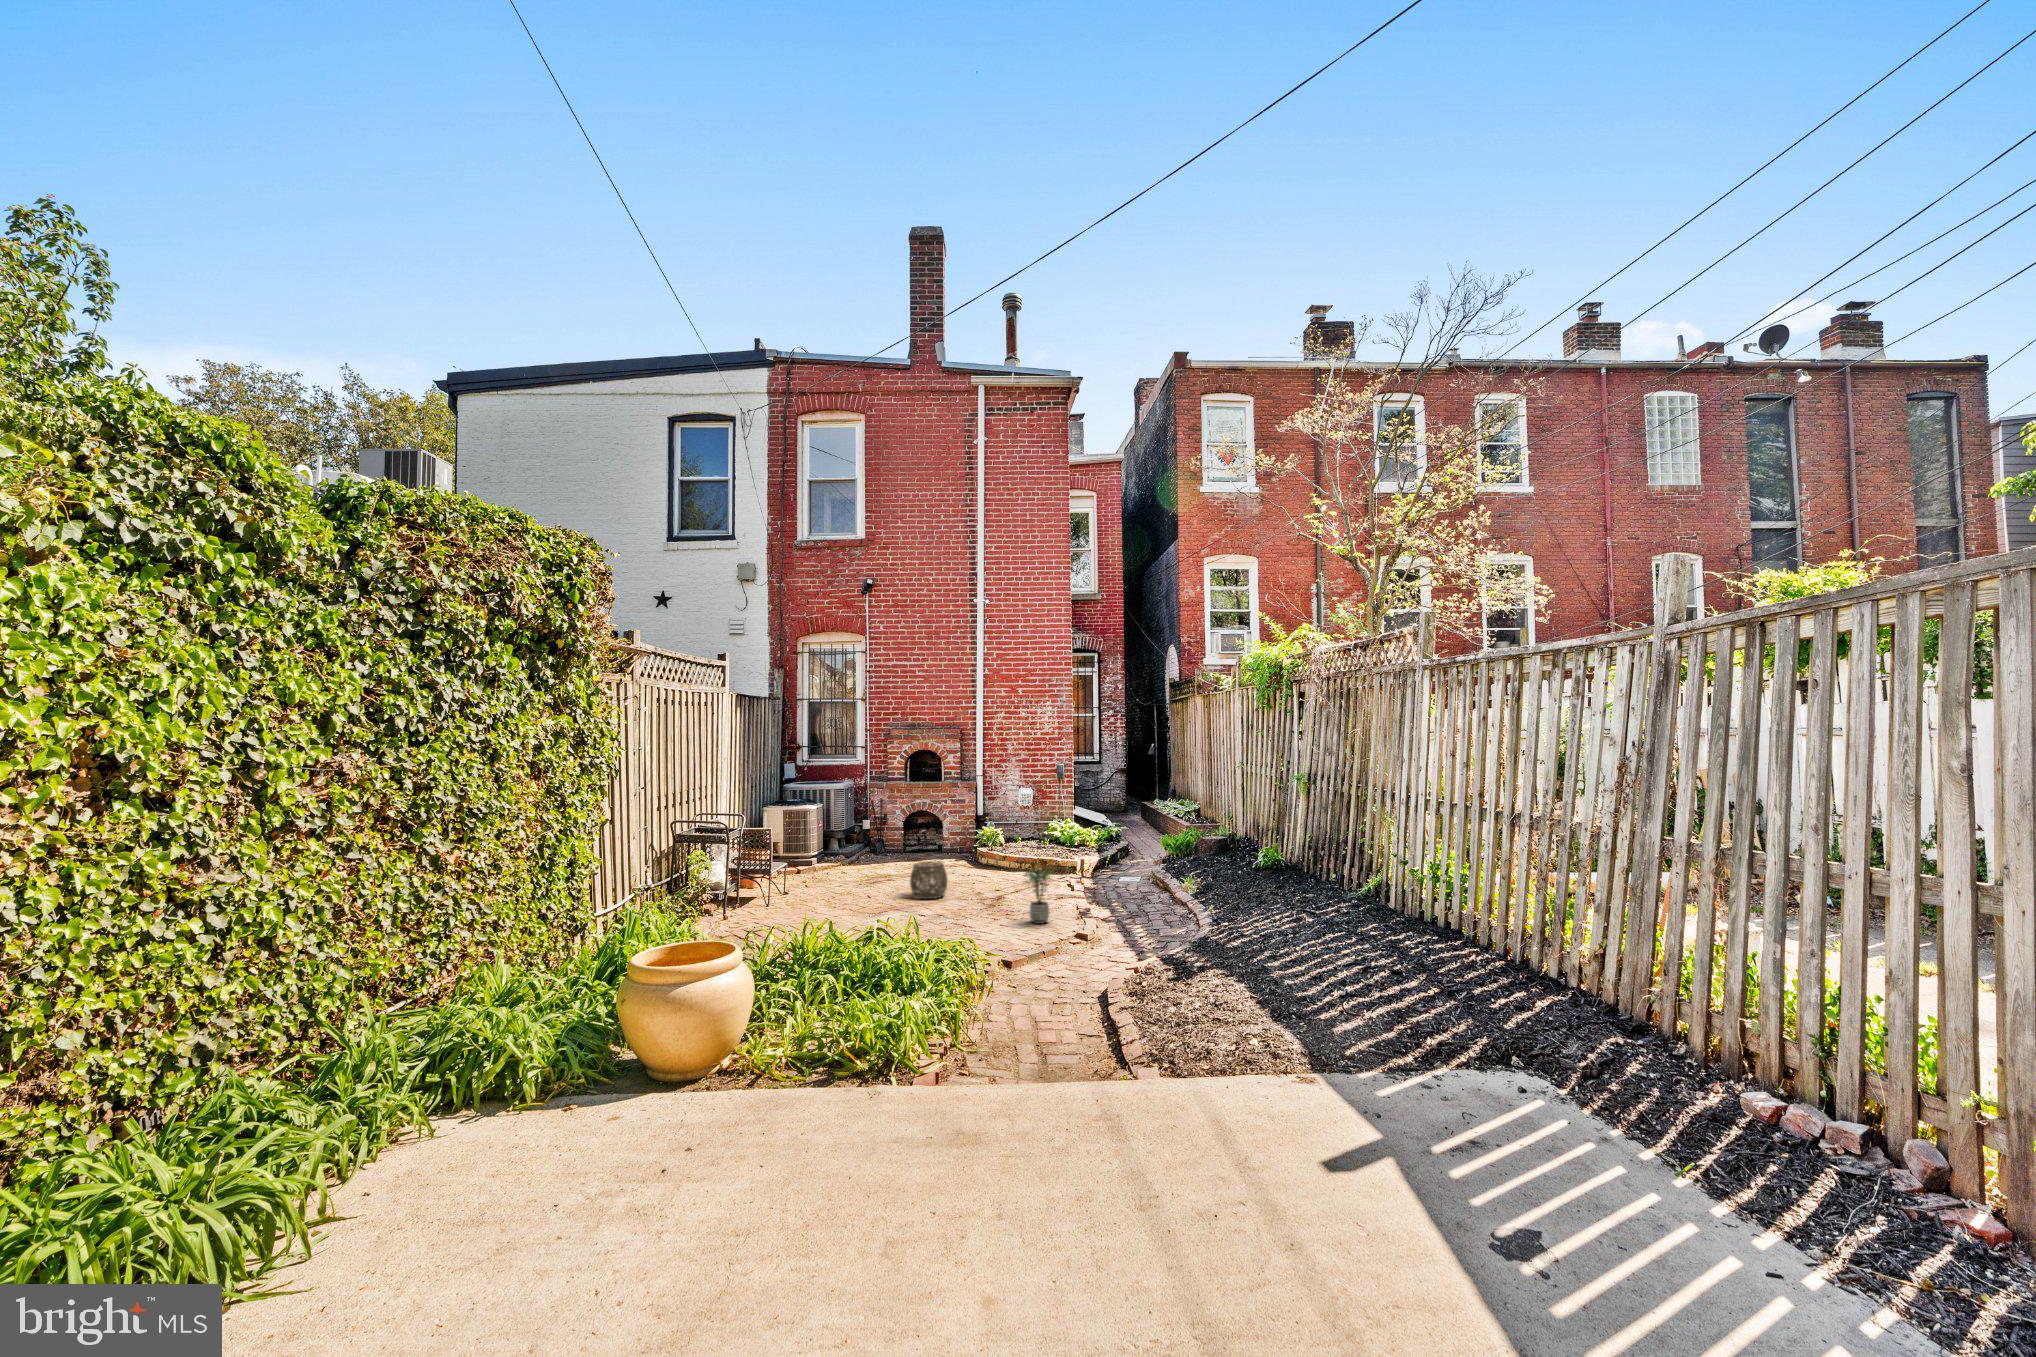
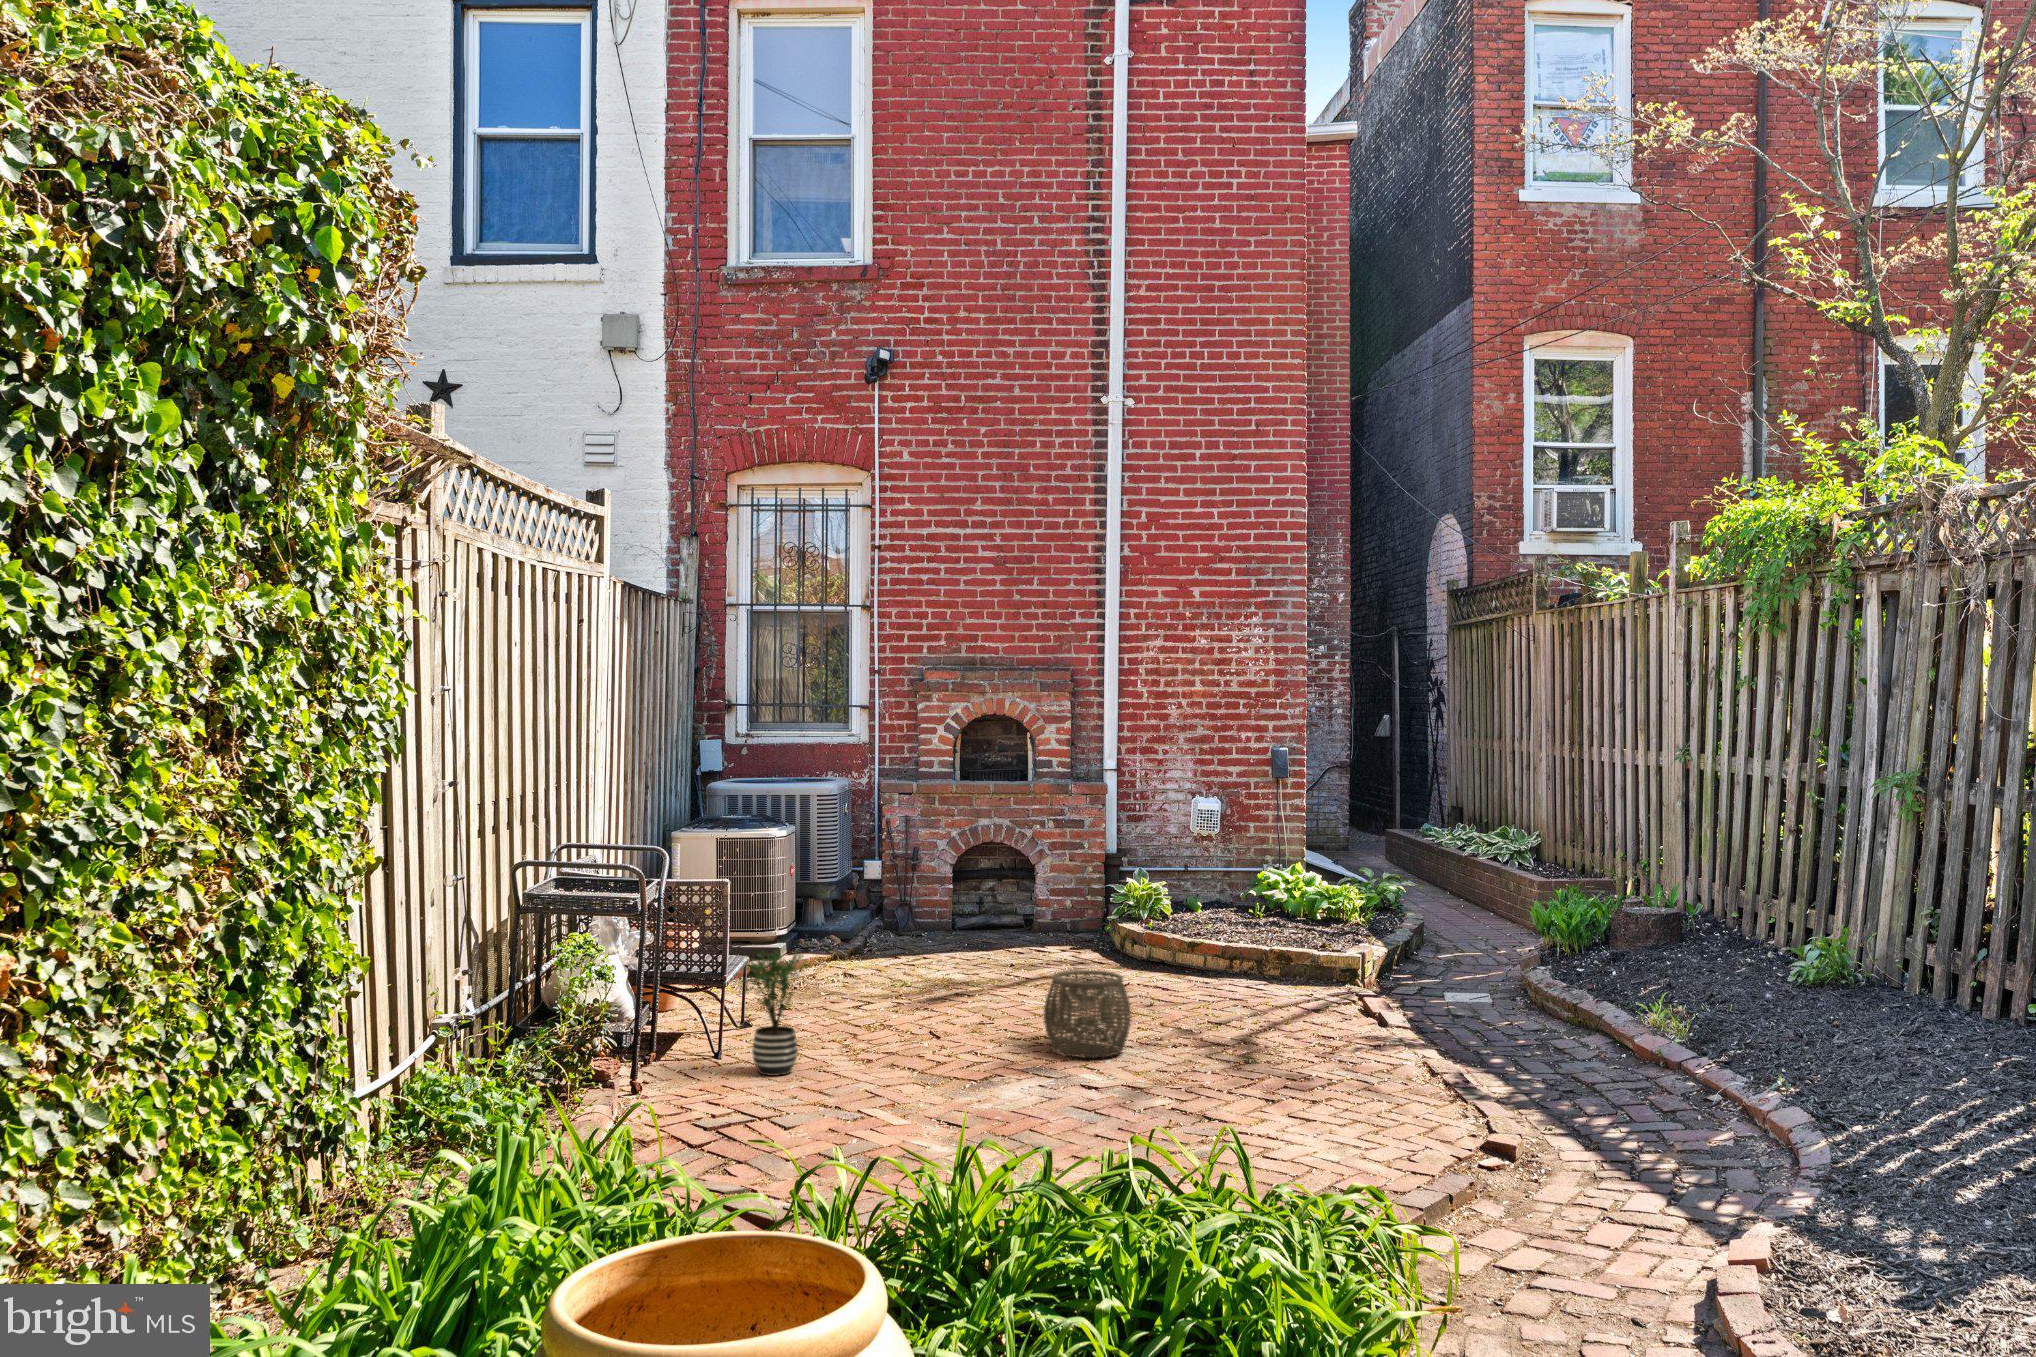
potted plant: present [1025,868,1053,924] -> present [734,951,807,1076]

